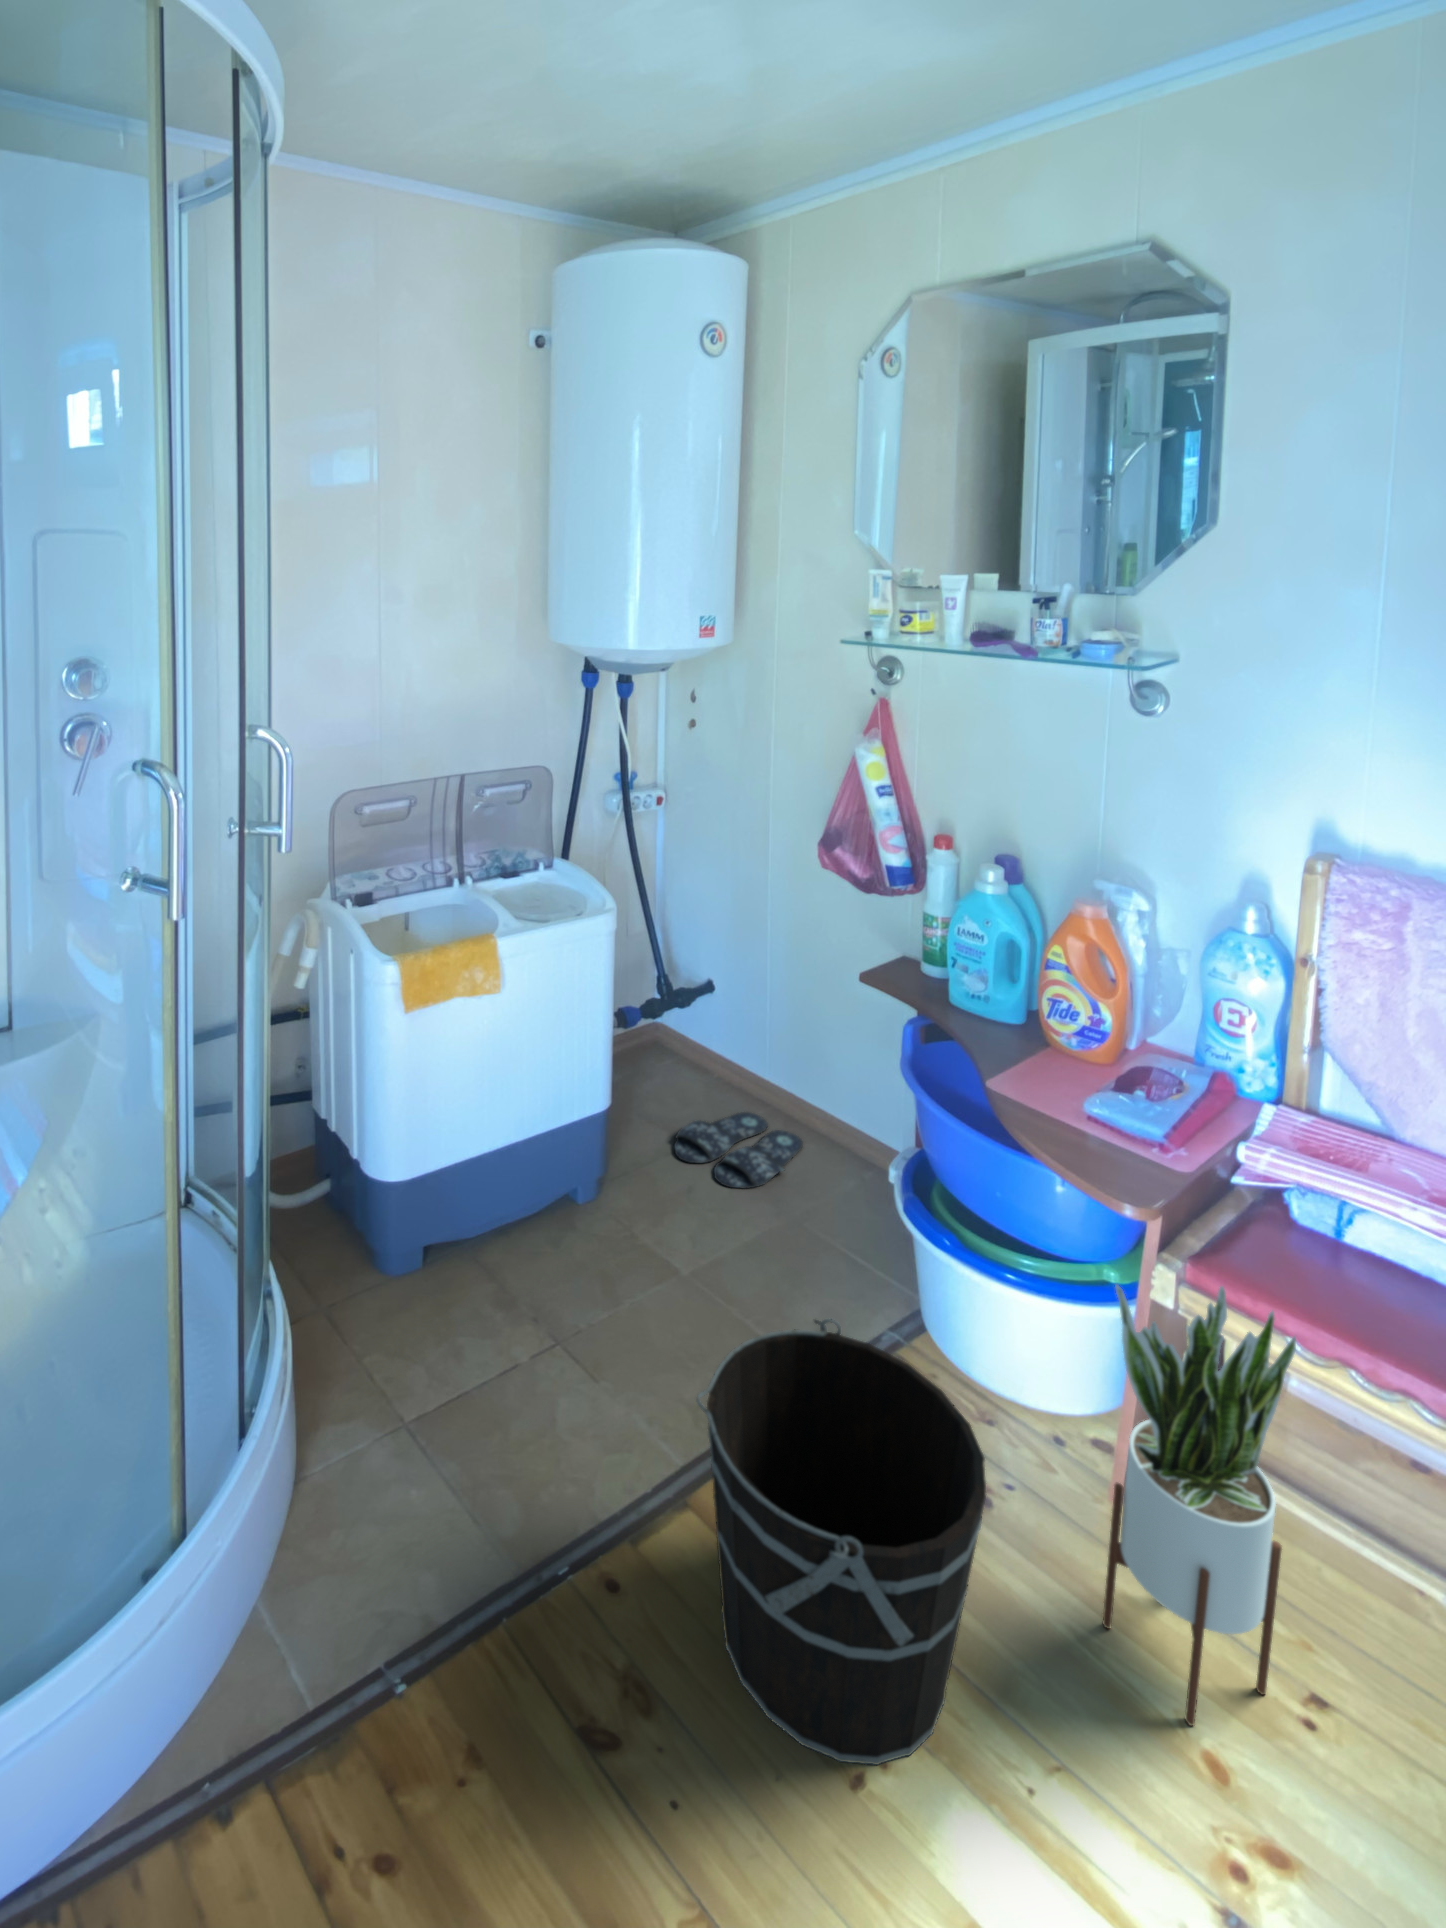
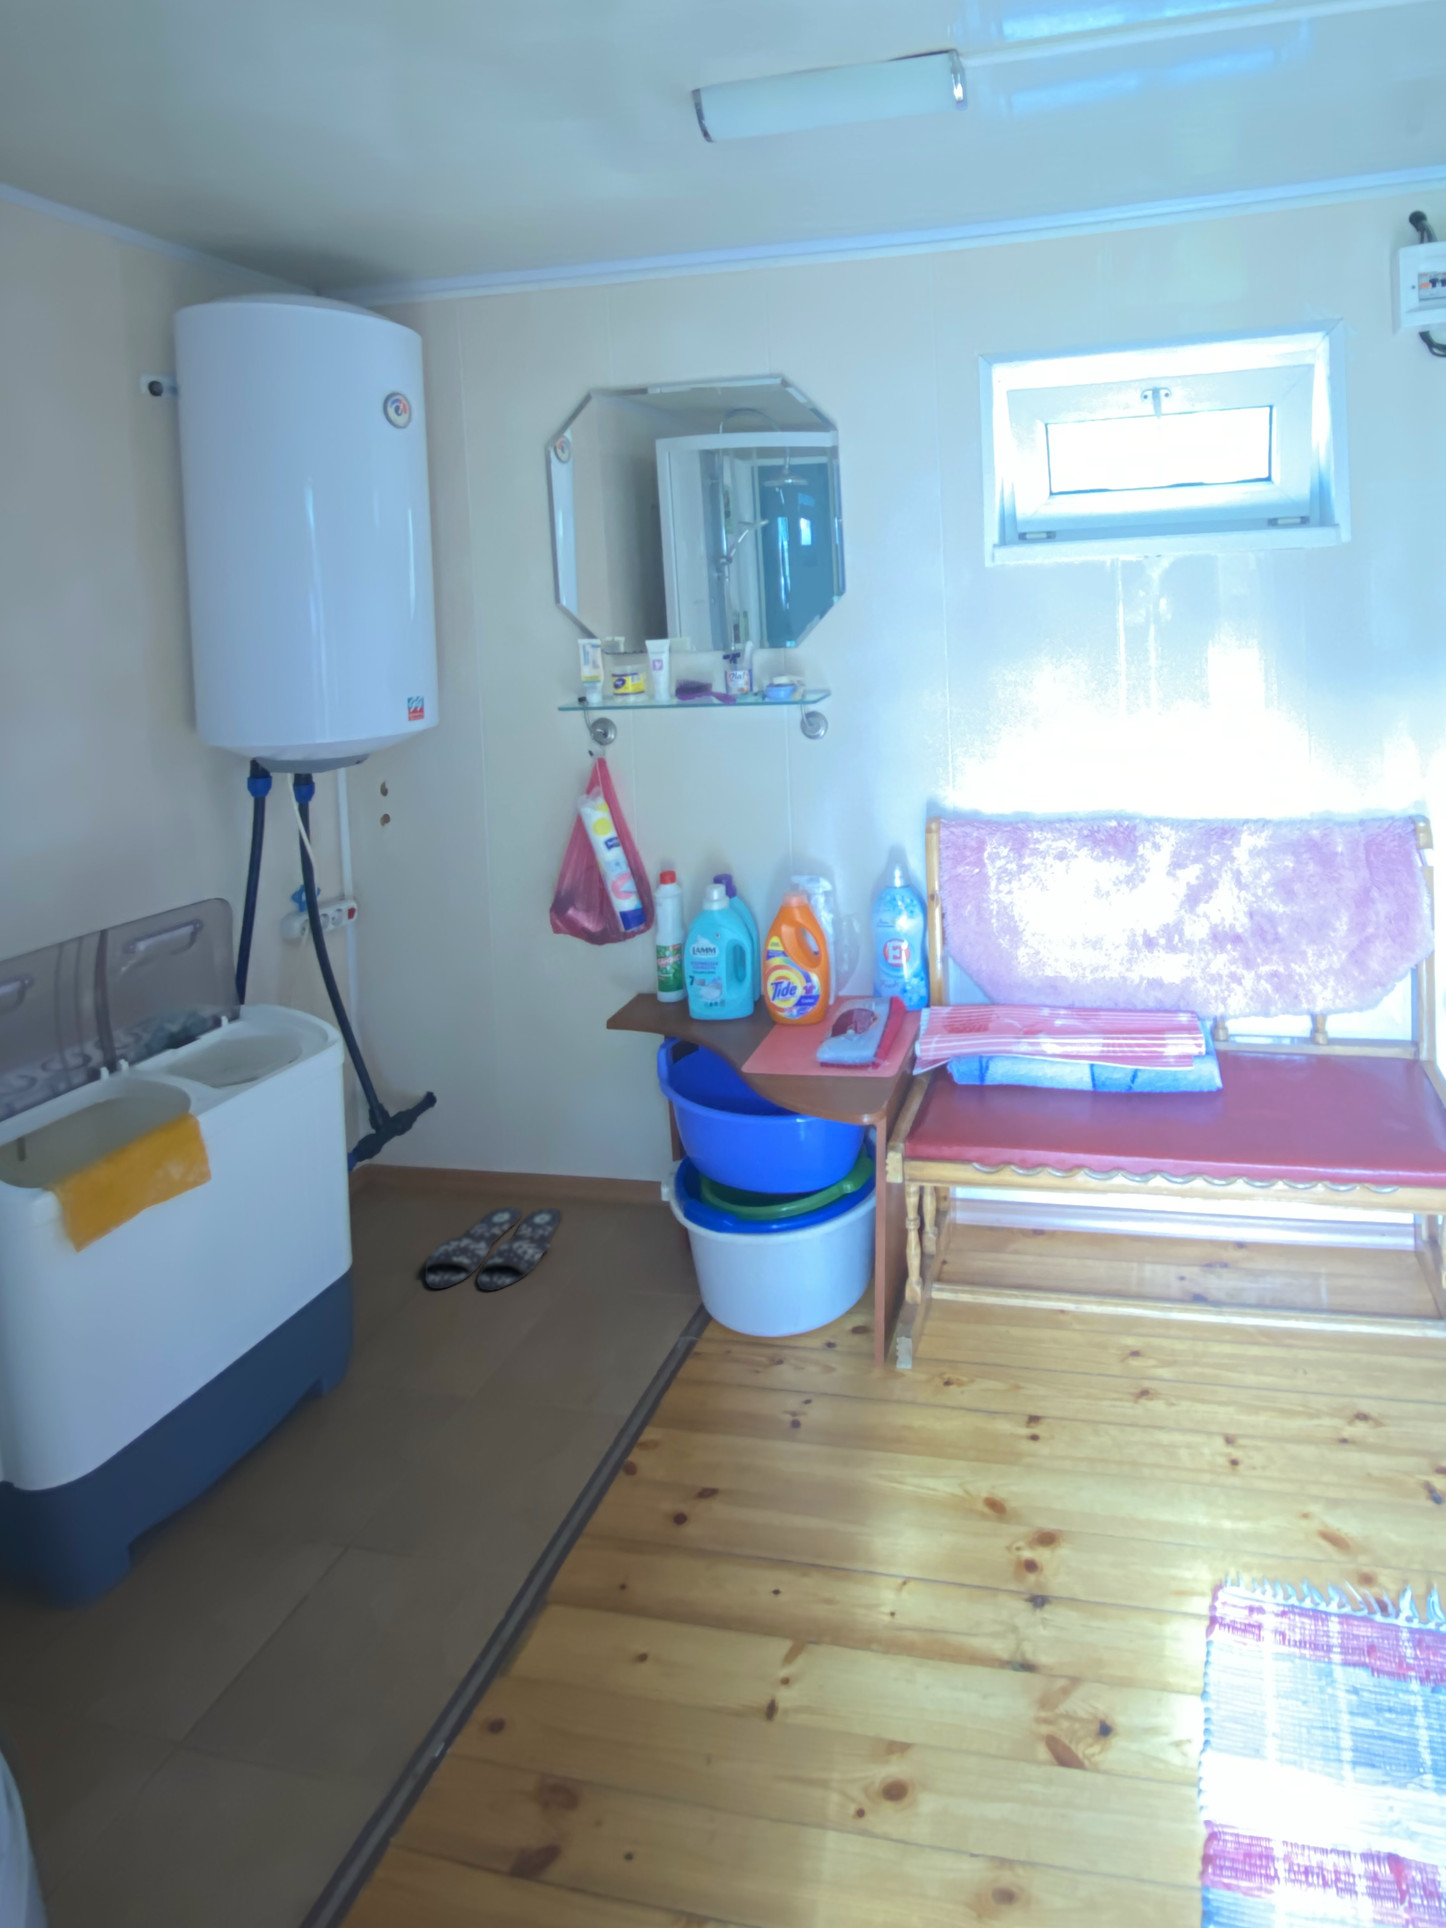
potted plant: present [1103,1285,1296,1726] -> none [880,1138,992,1477]
bucket: present [696,1318,986,1765] -> none [568,1326,824,1728]

